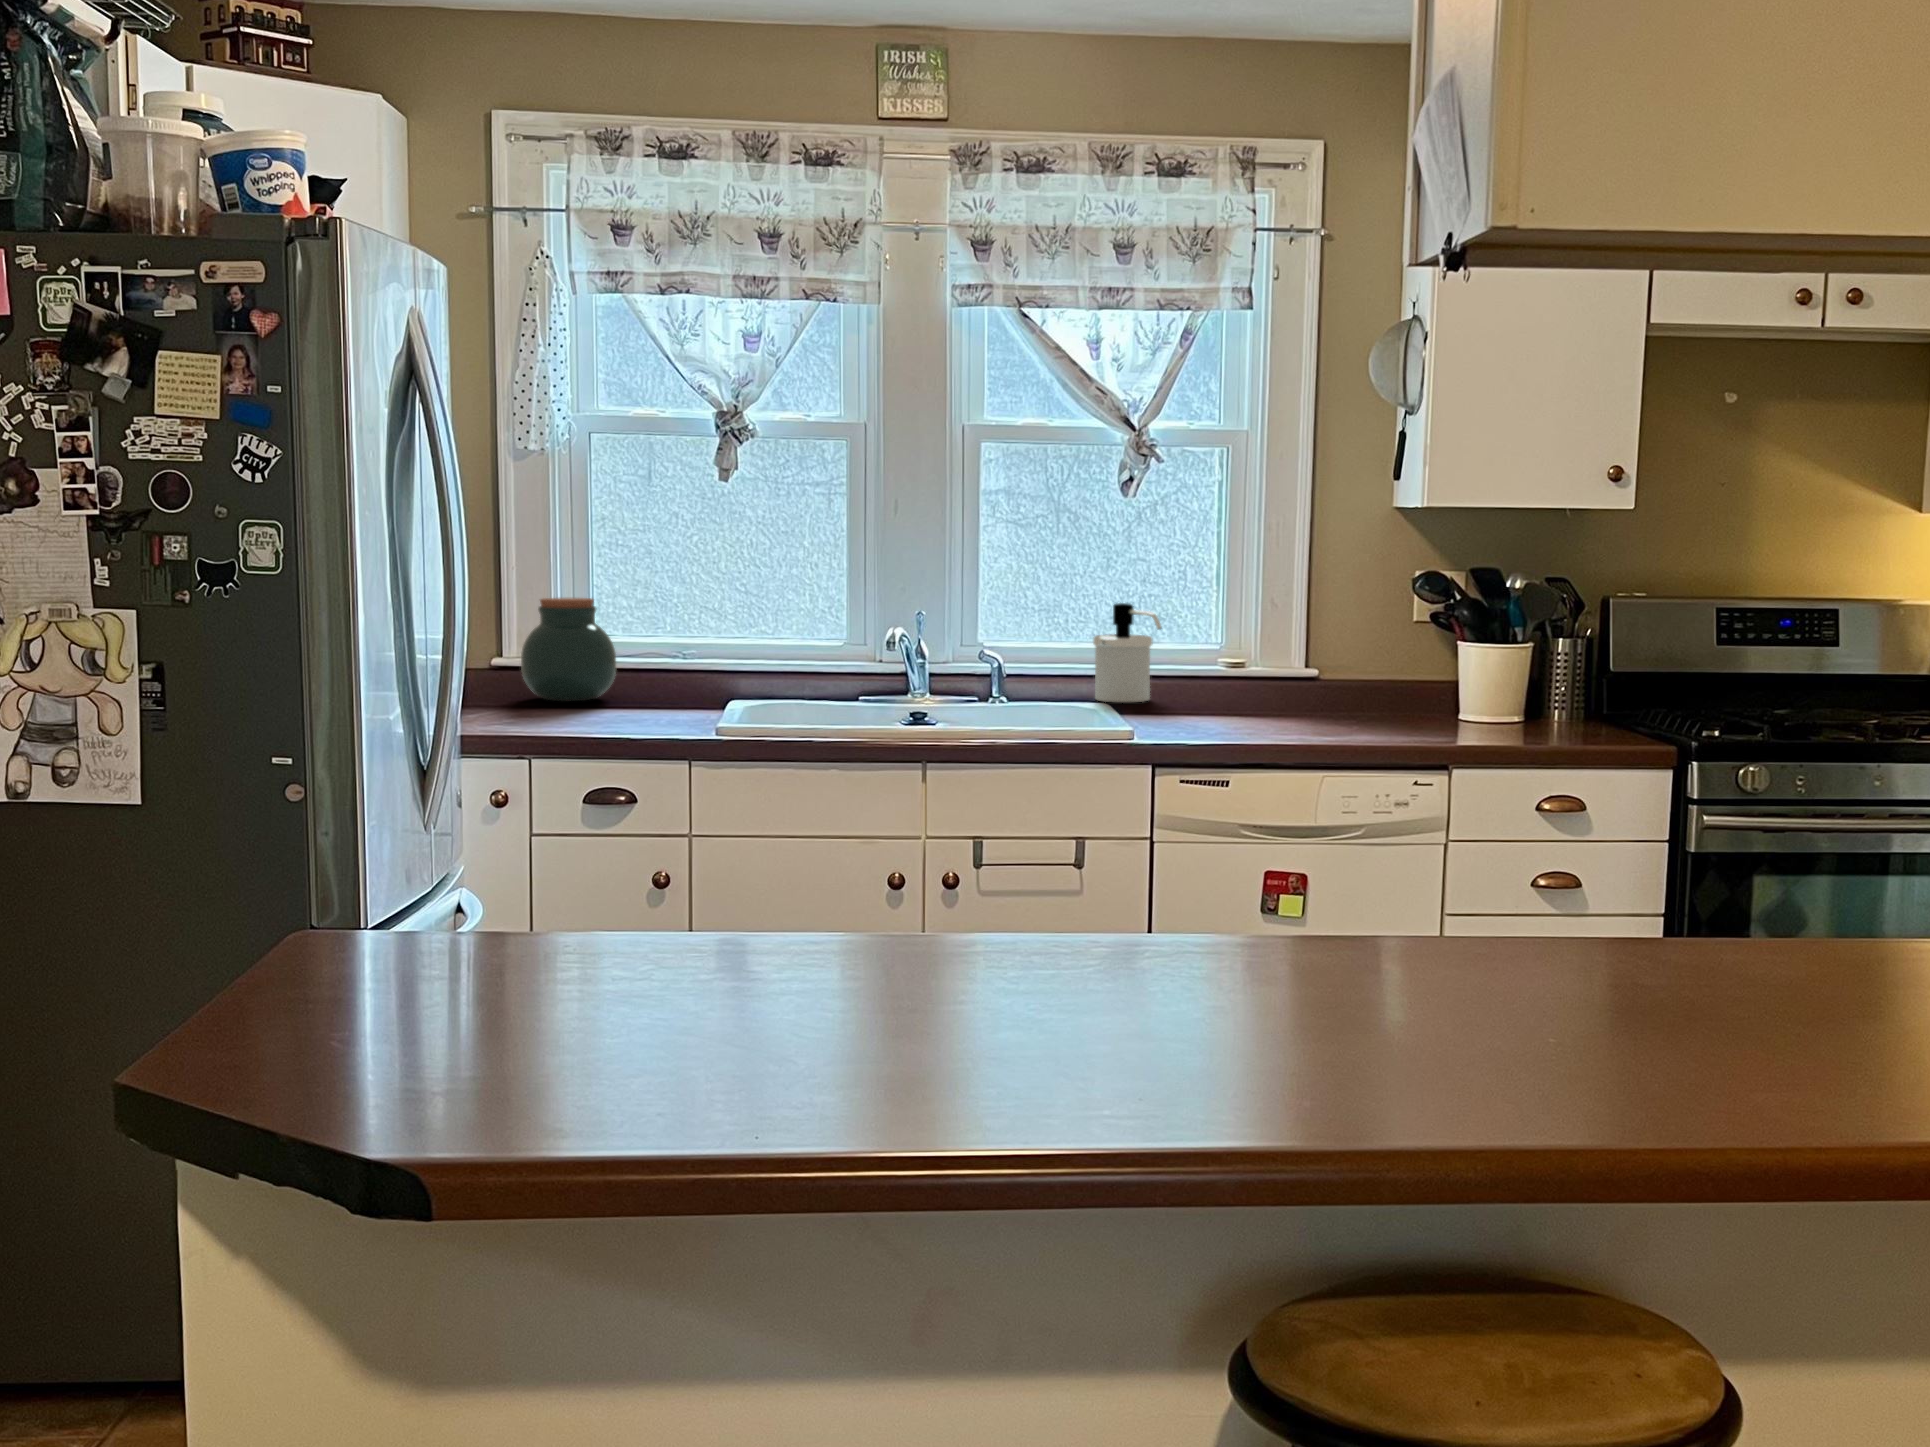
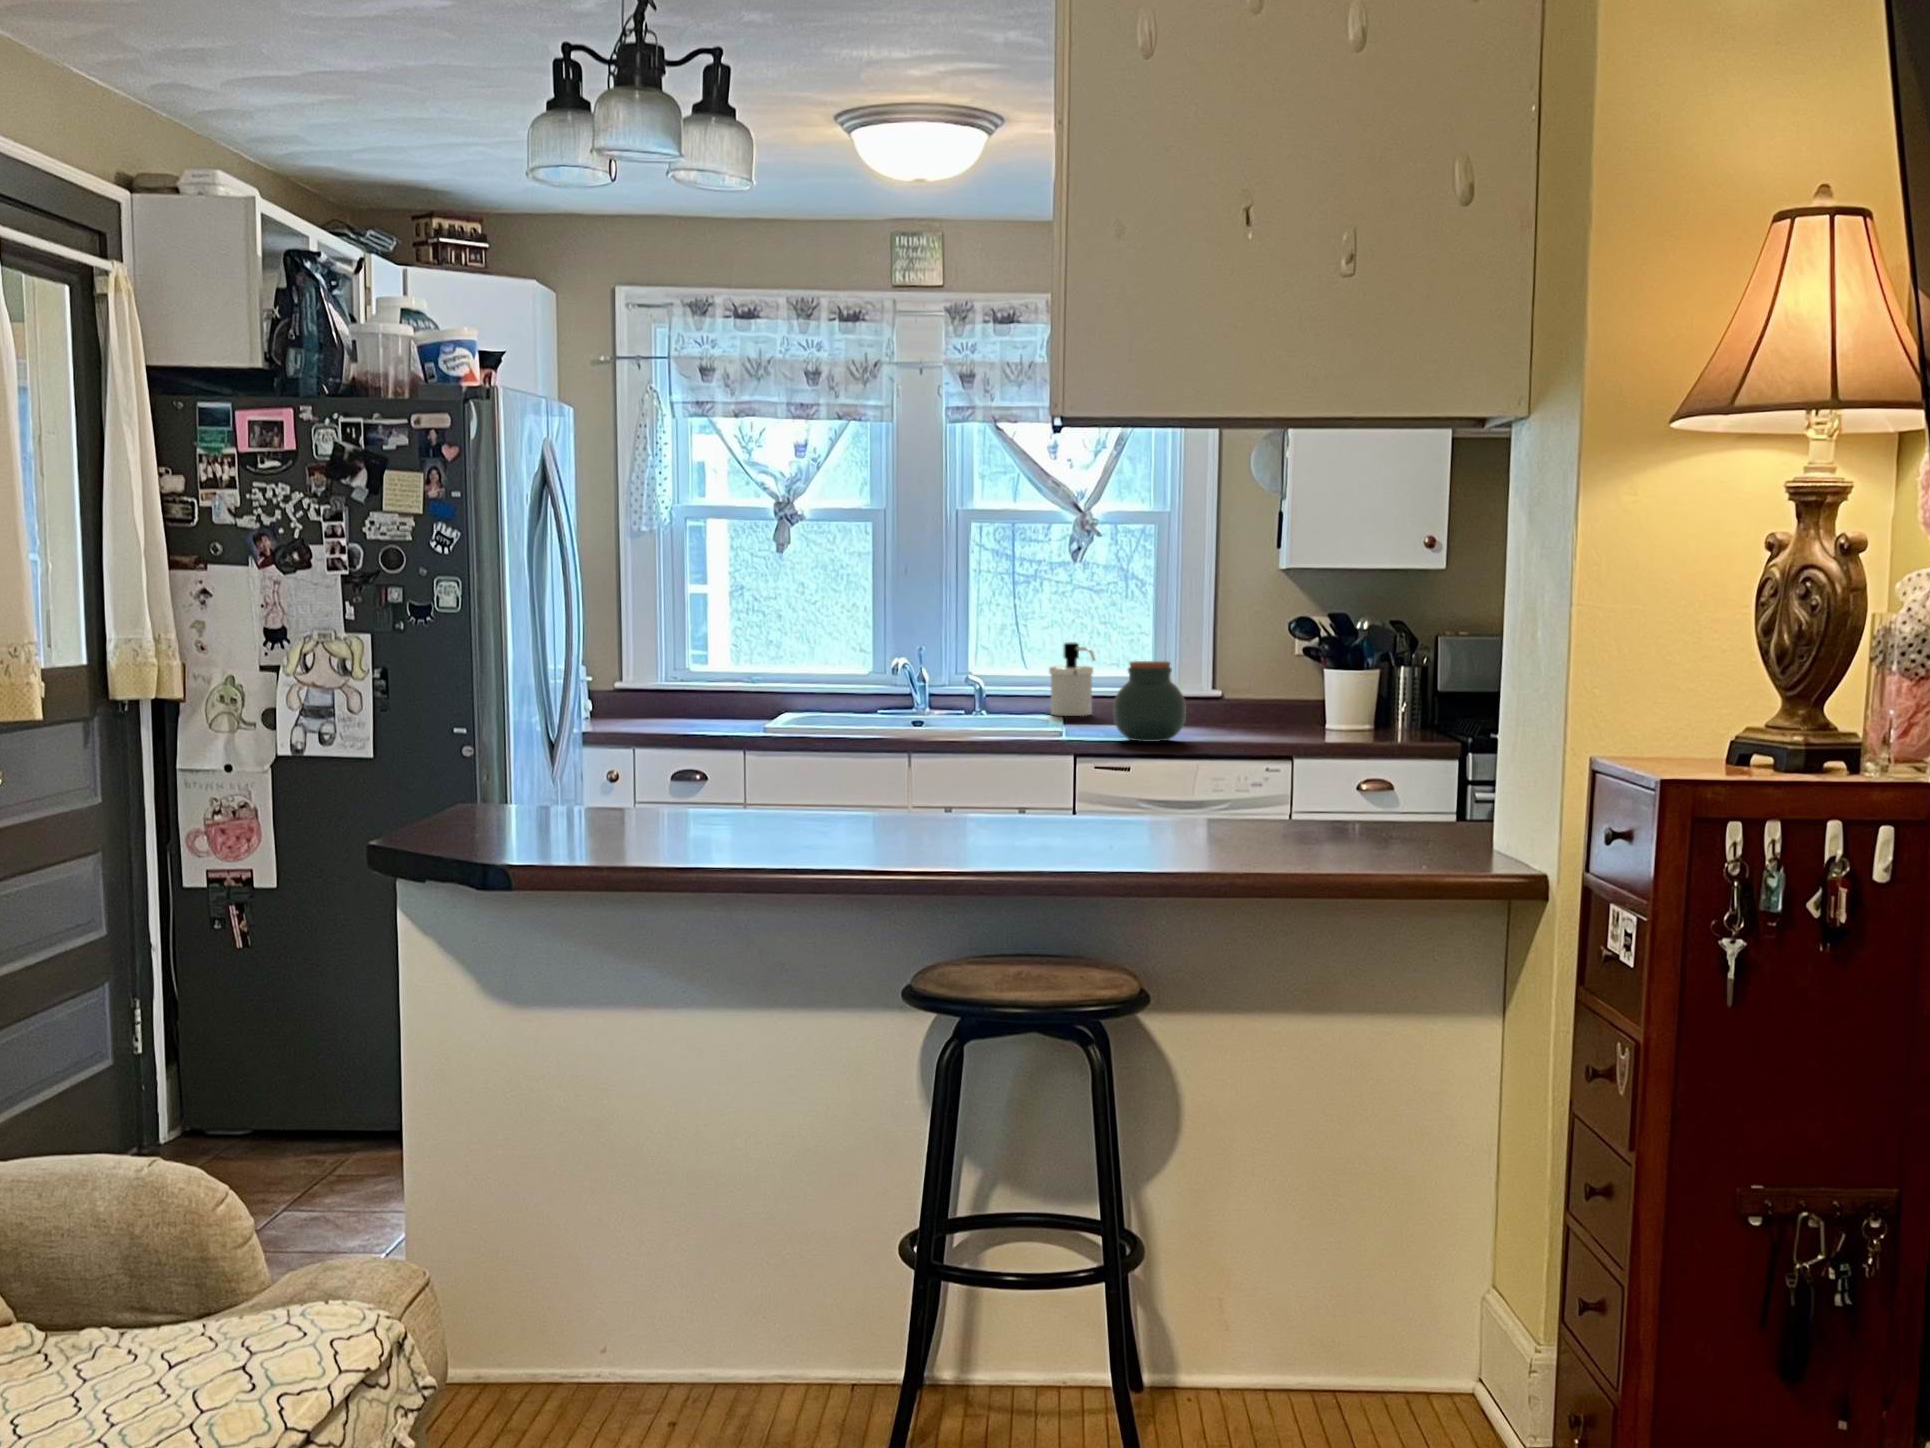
jar: present [521,598,616,701] -> present [1113,661,1186,742]

